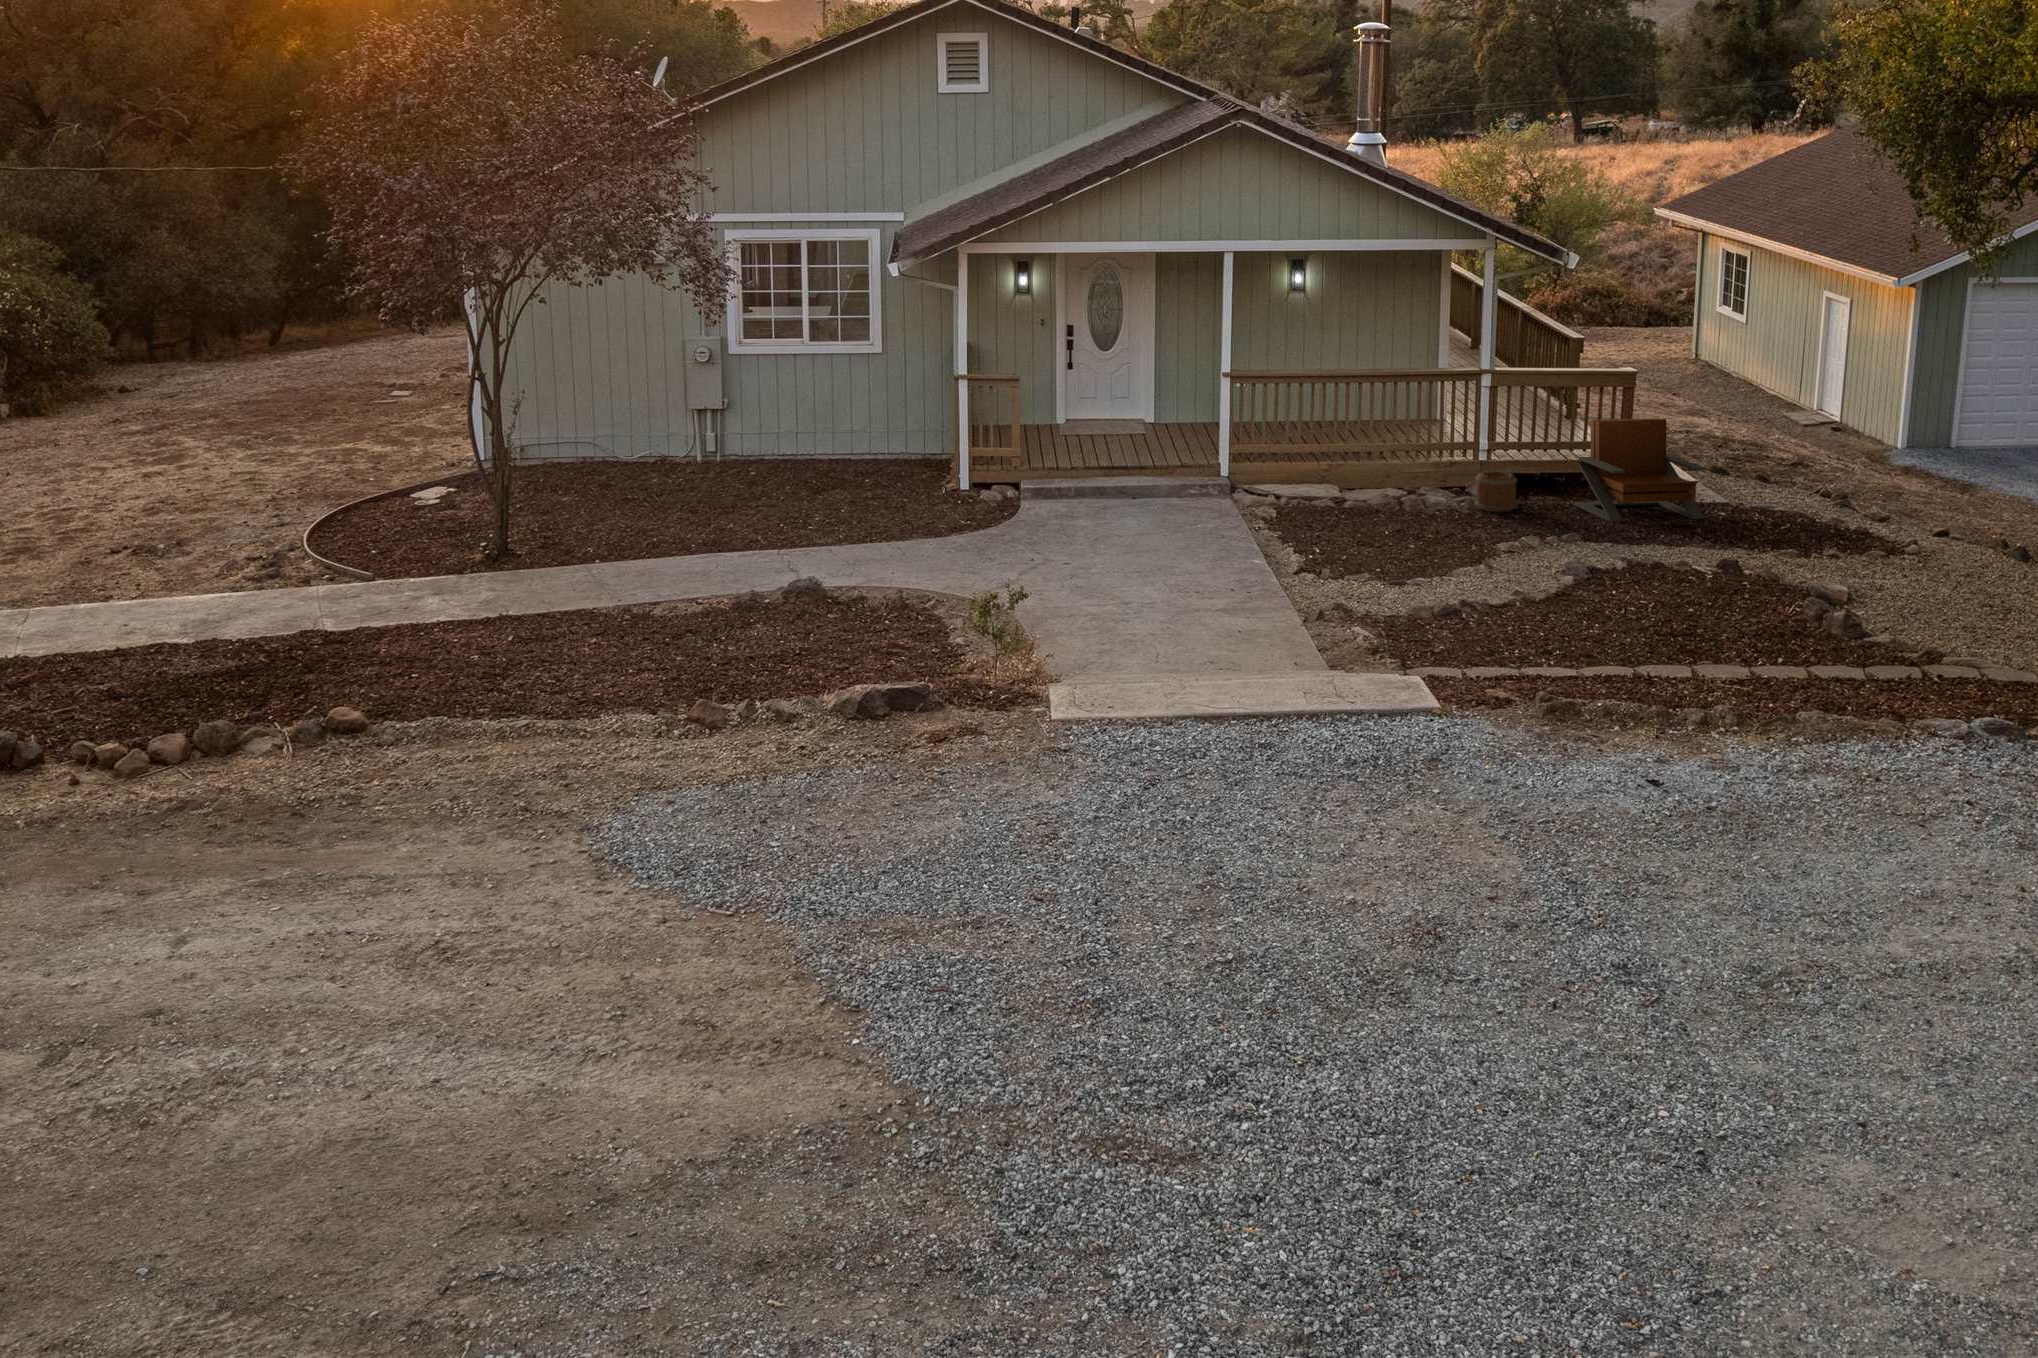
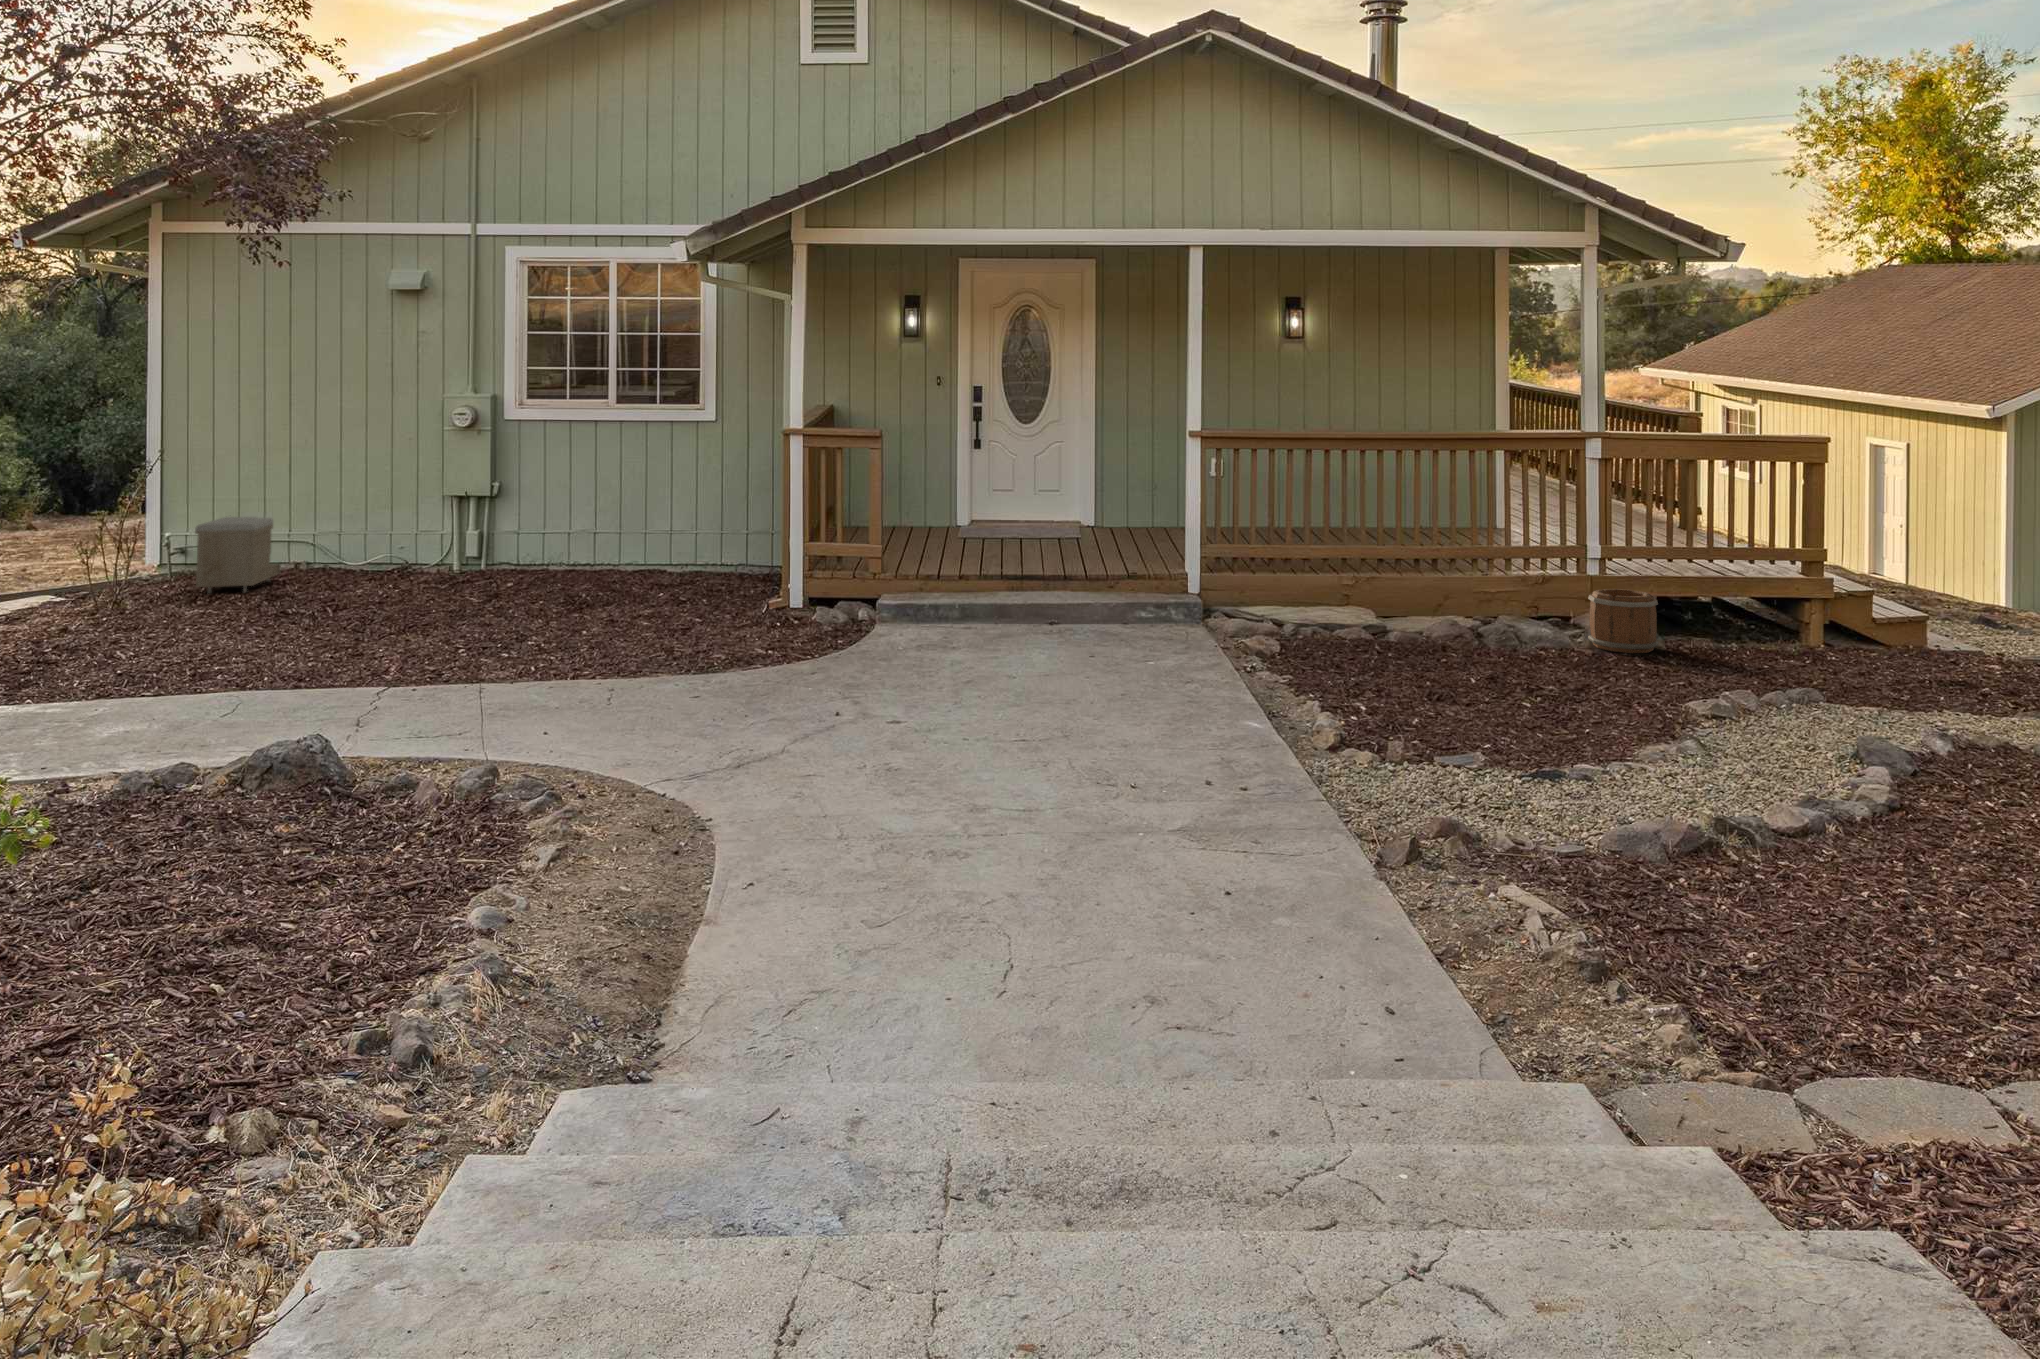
lounge chair: present [1574,418,1706,522] -> none [1739,509,1979,670]
storage bench: none [527,423,570,481] -> present [195,517,281,593]

